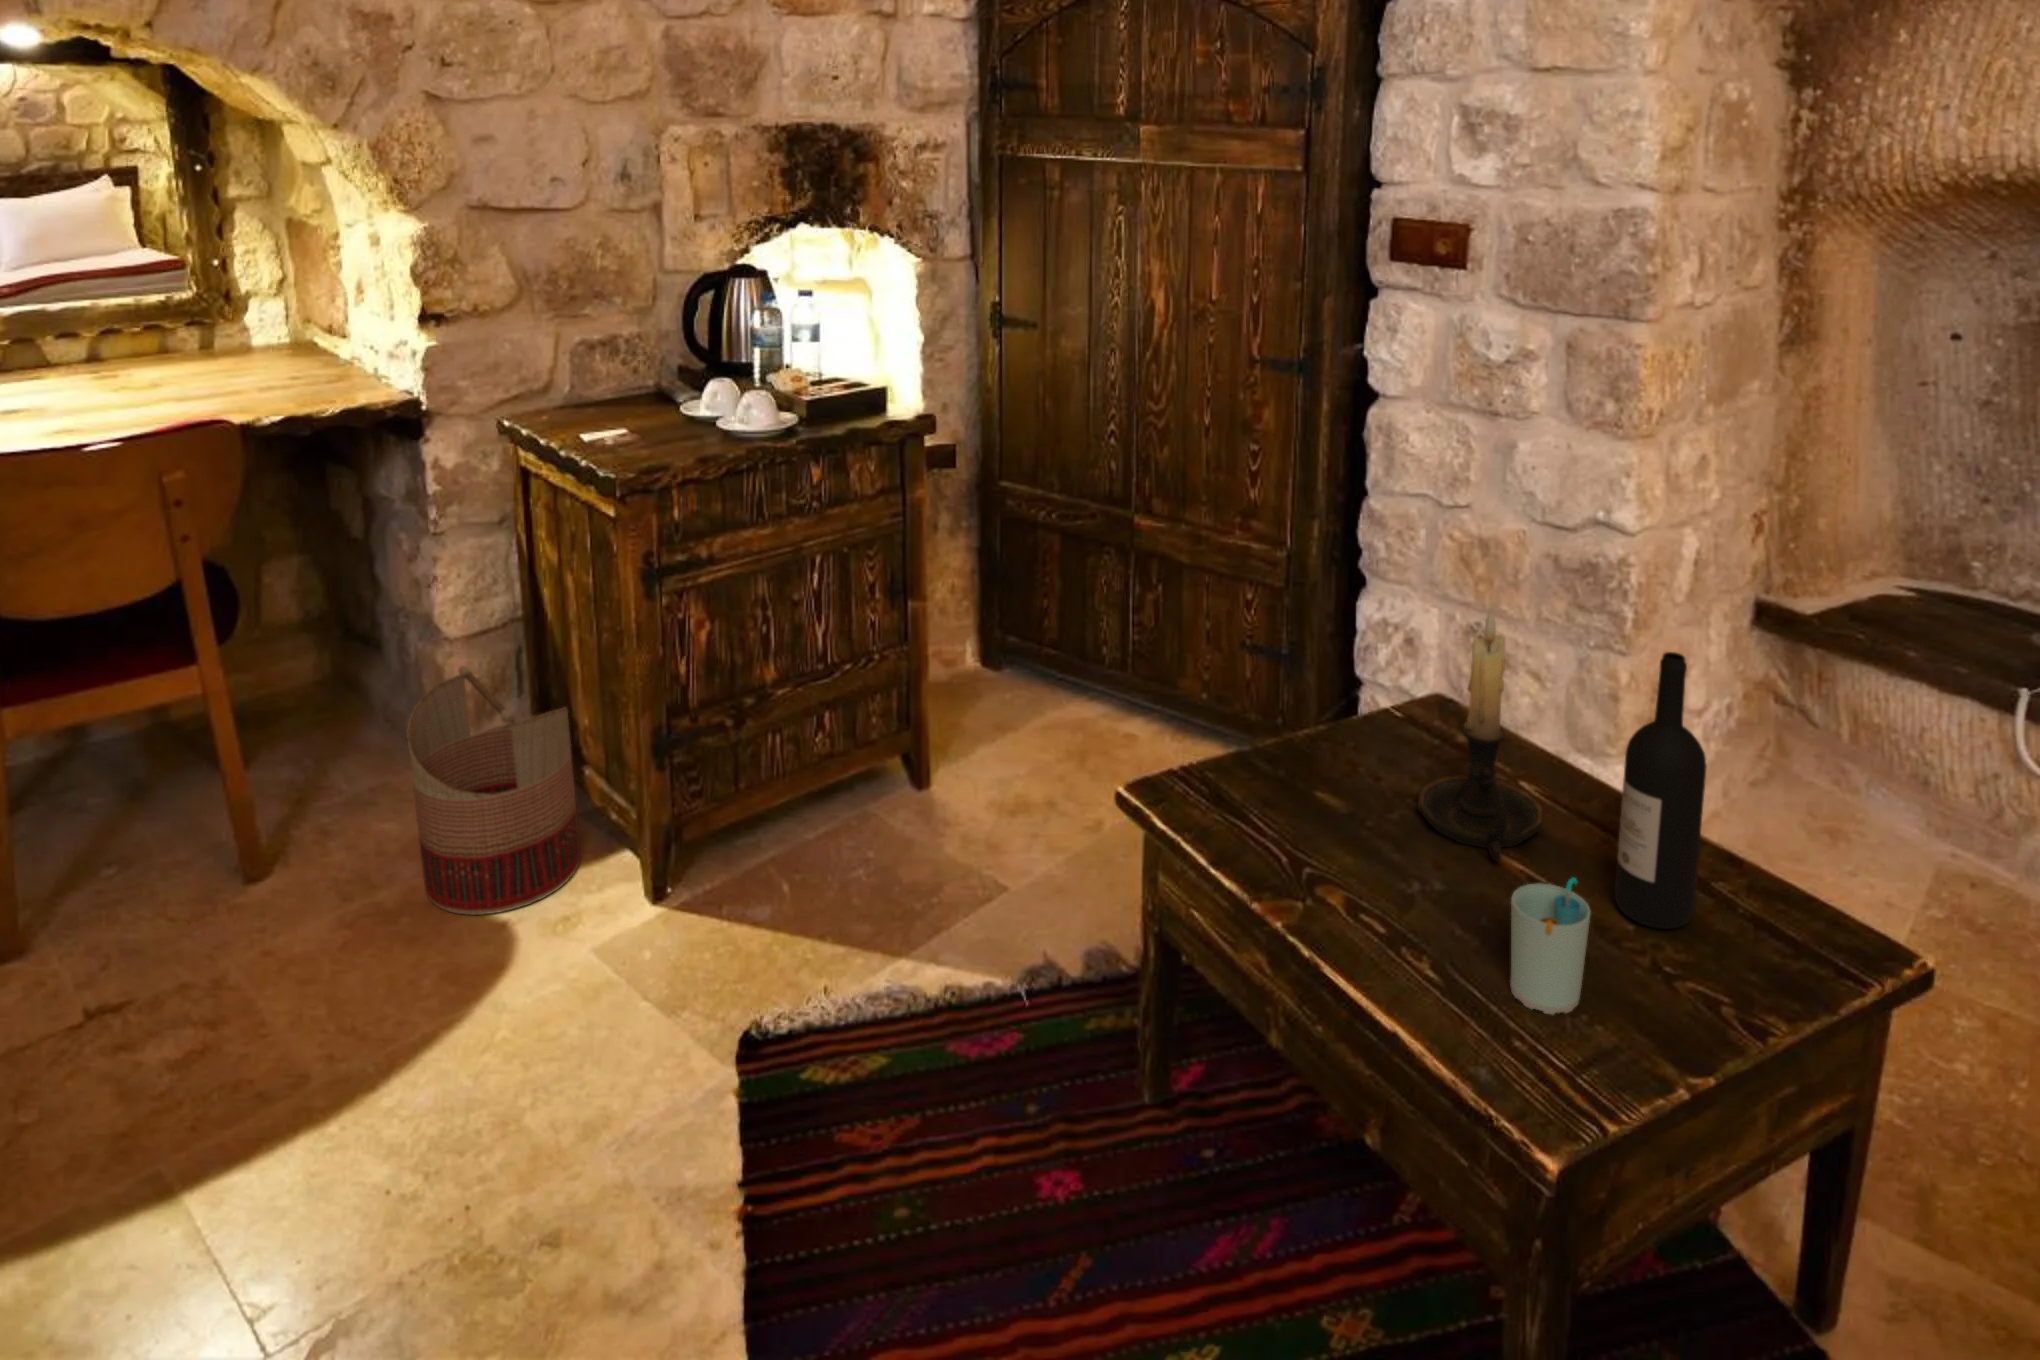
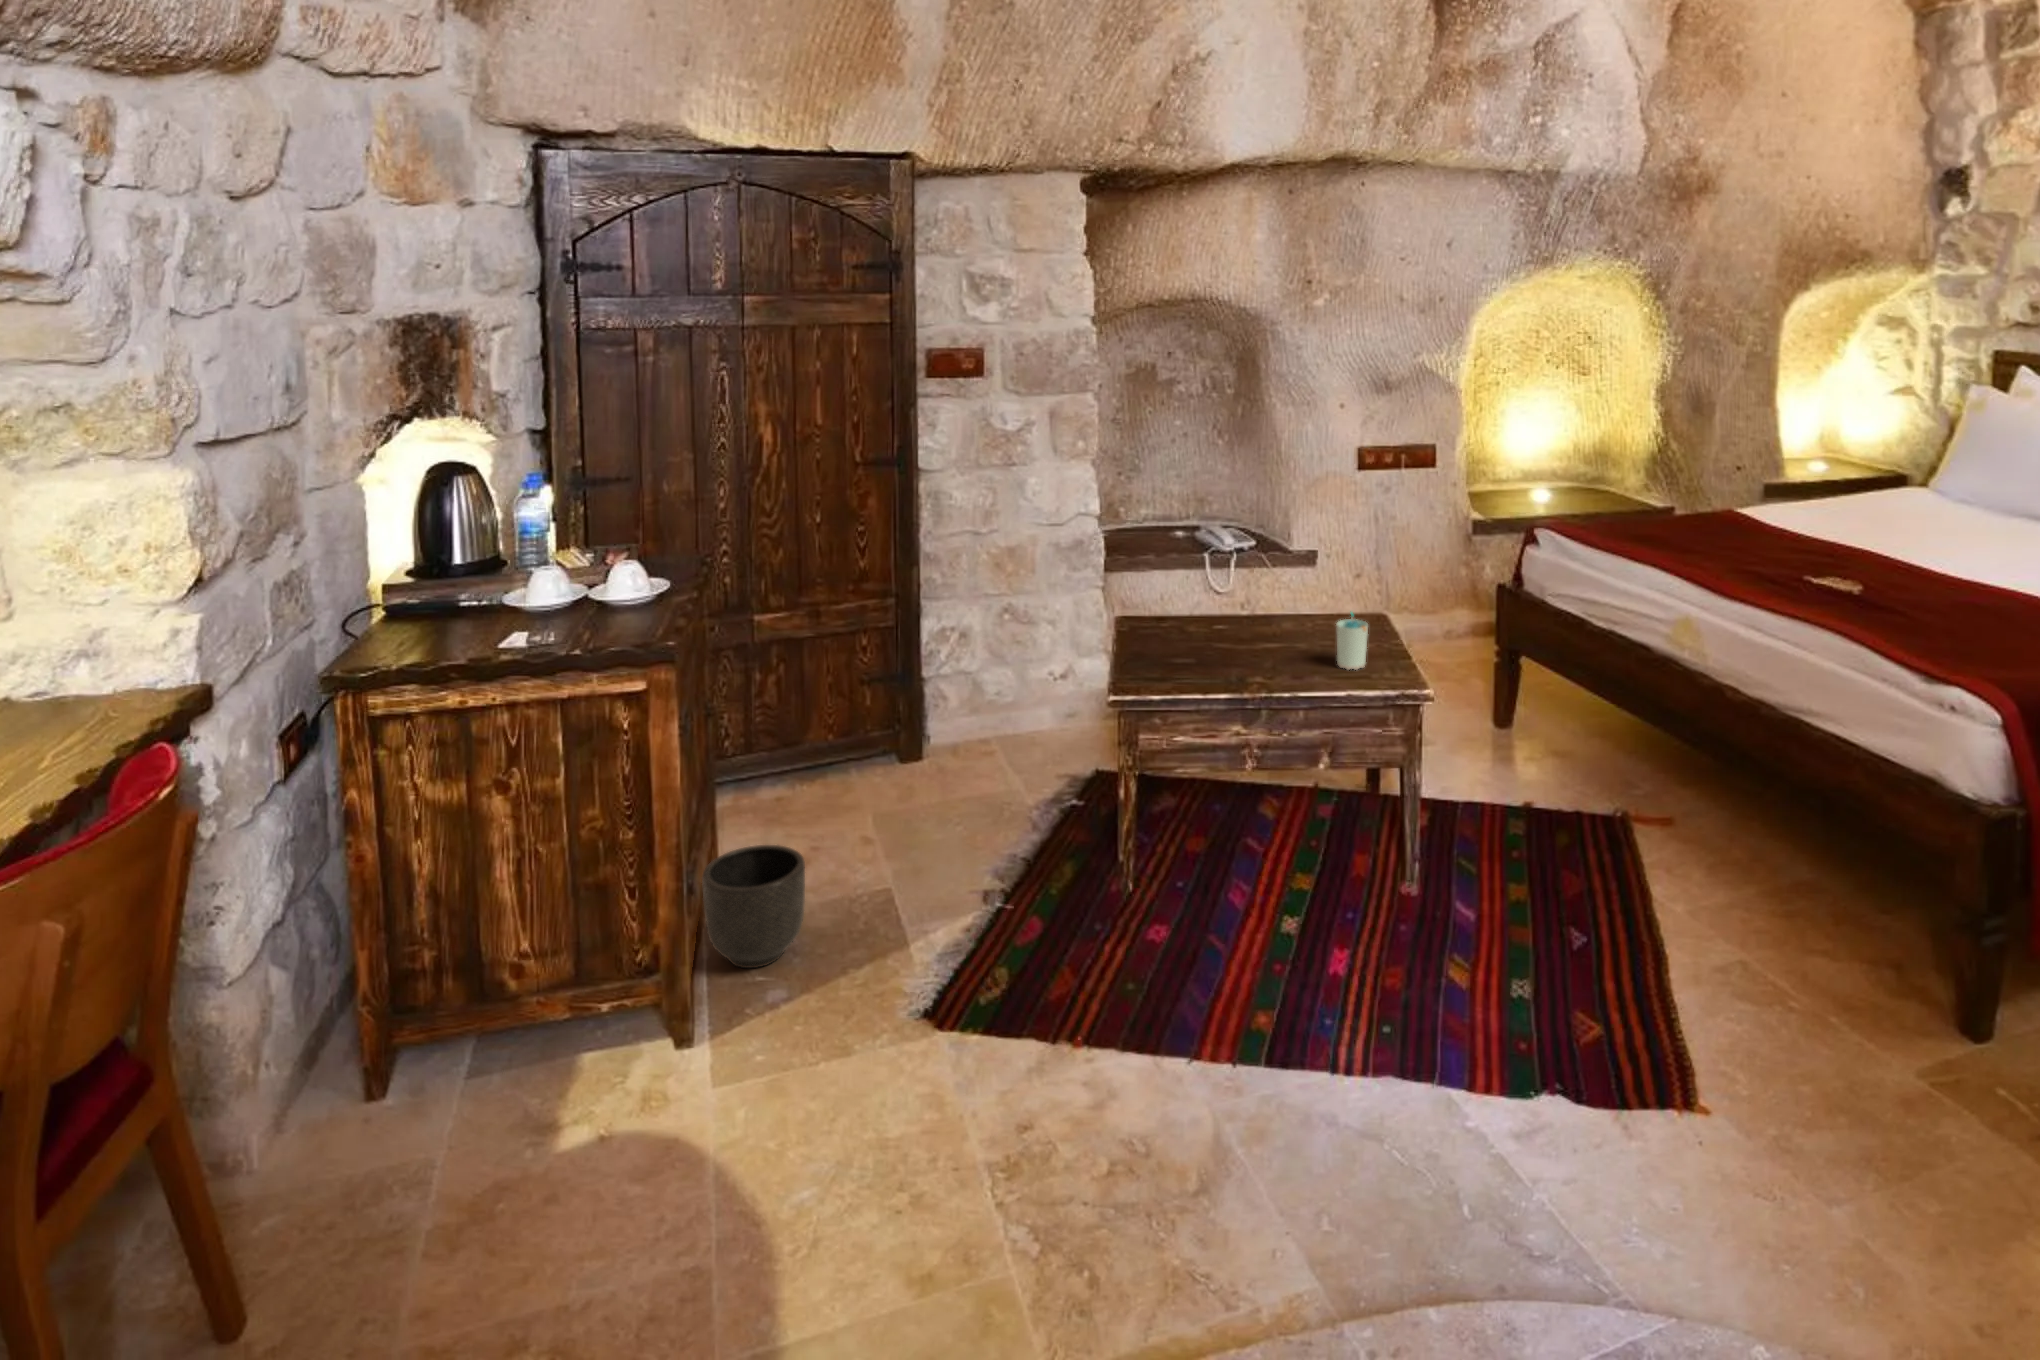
candle holder: present [1418,610,1543,862] -> none [1201,528,1276,649]
wine bottle: present [1615,652,1707,929] -> none [1307,517,1340,640]
basket: present [407,666,580,915] -> none [415,892,597,1148]
planter: none [741,758,858,903] -> present [702,845,805,968]

